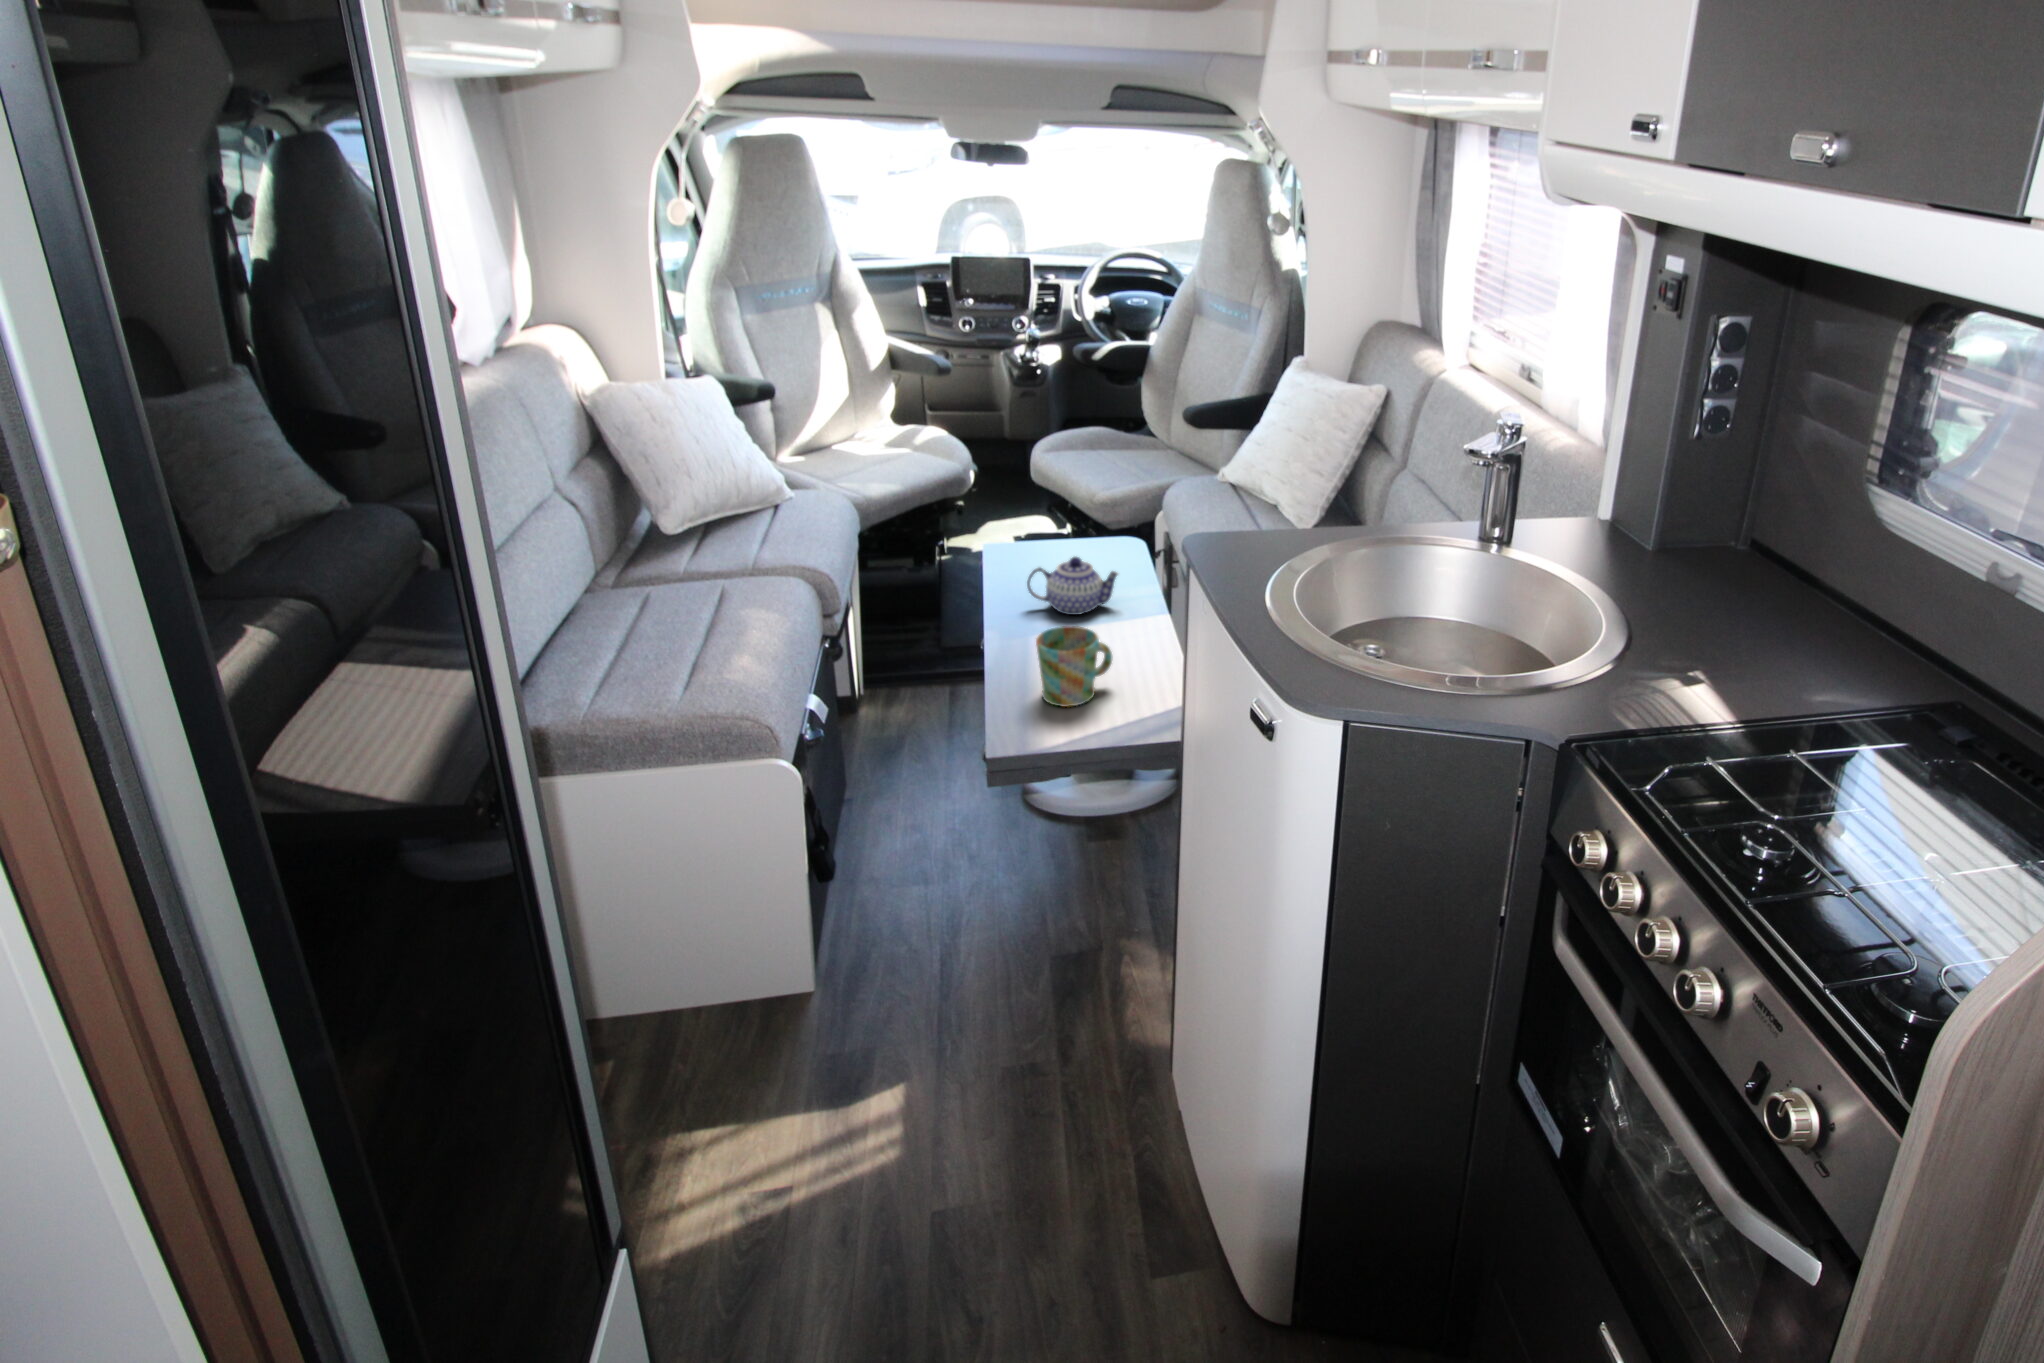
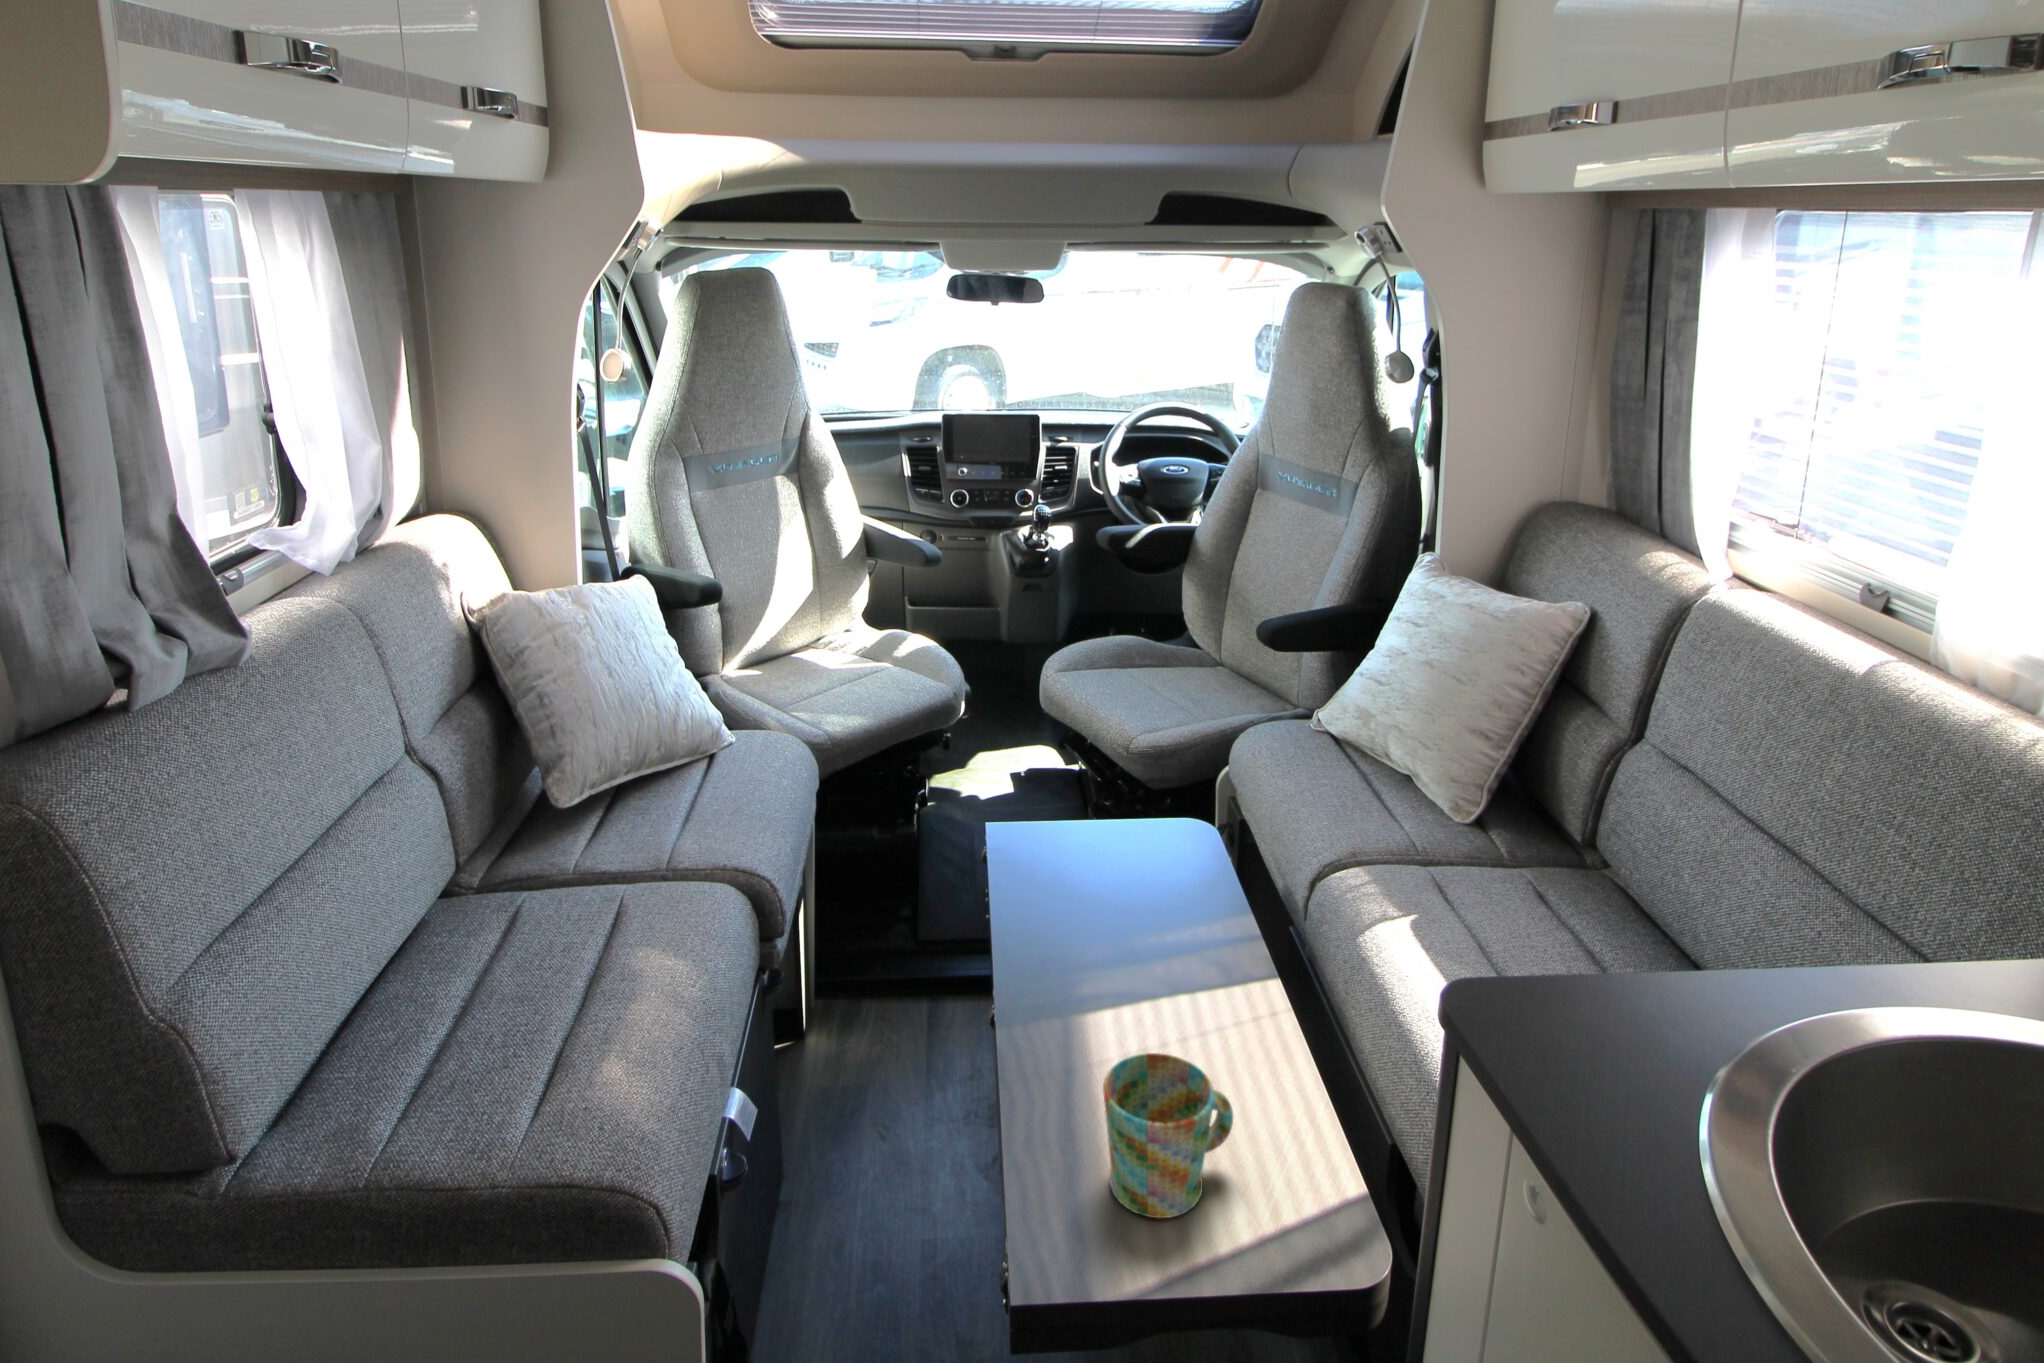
teapot: present [1027,557,1118,615] -> none [1066,889,1215,987]

